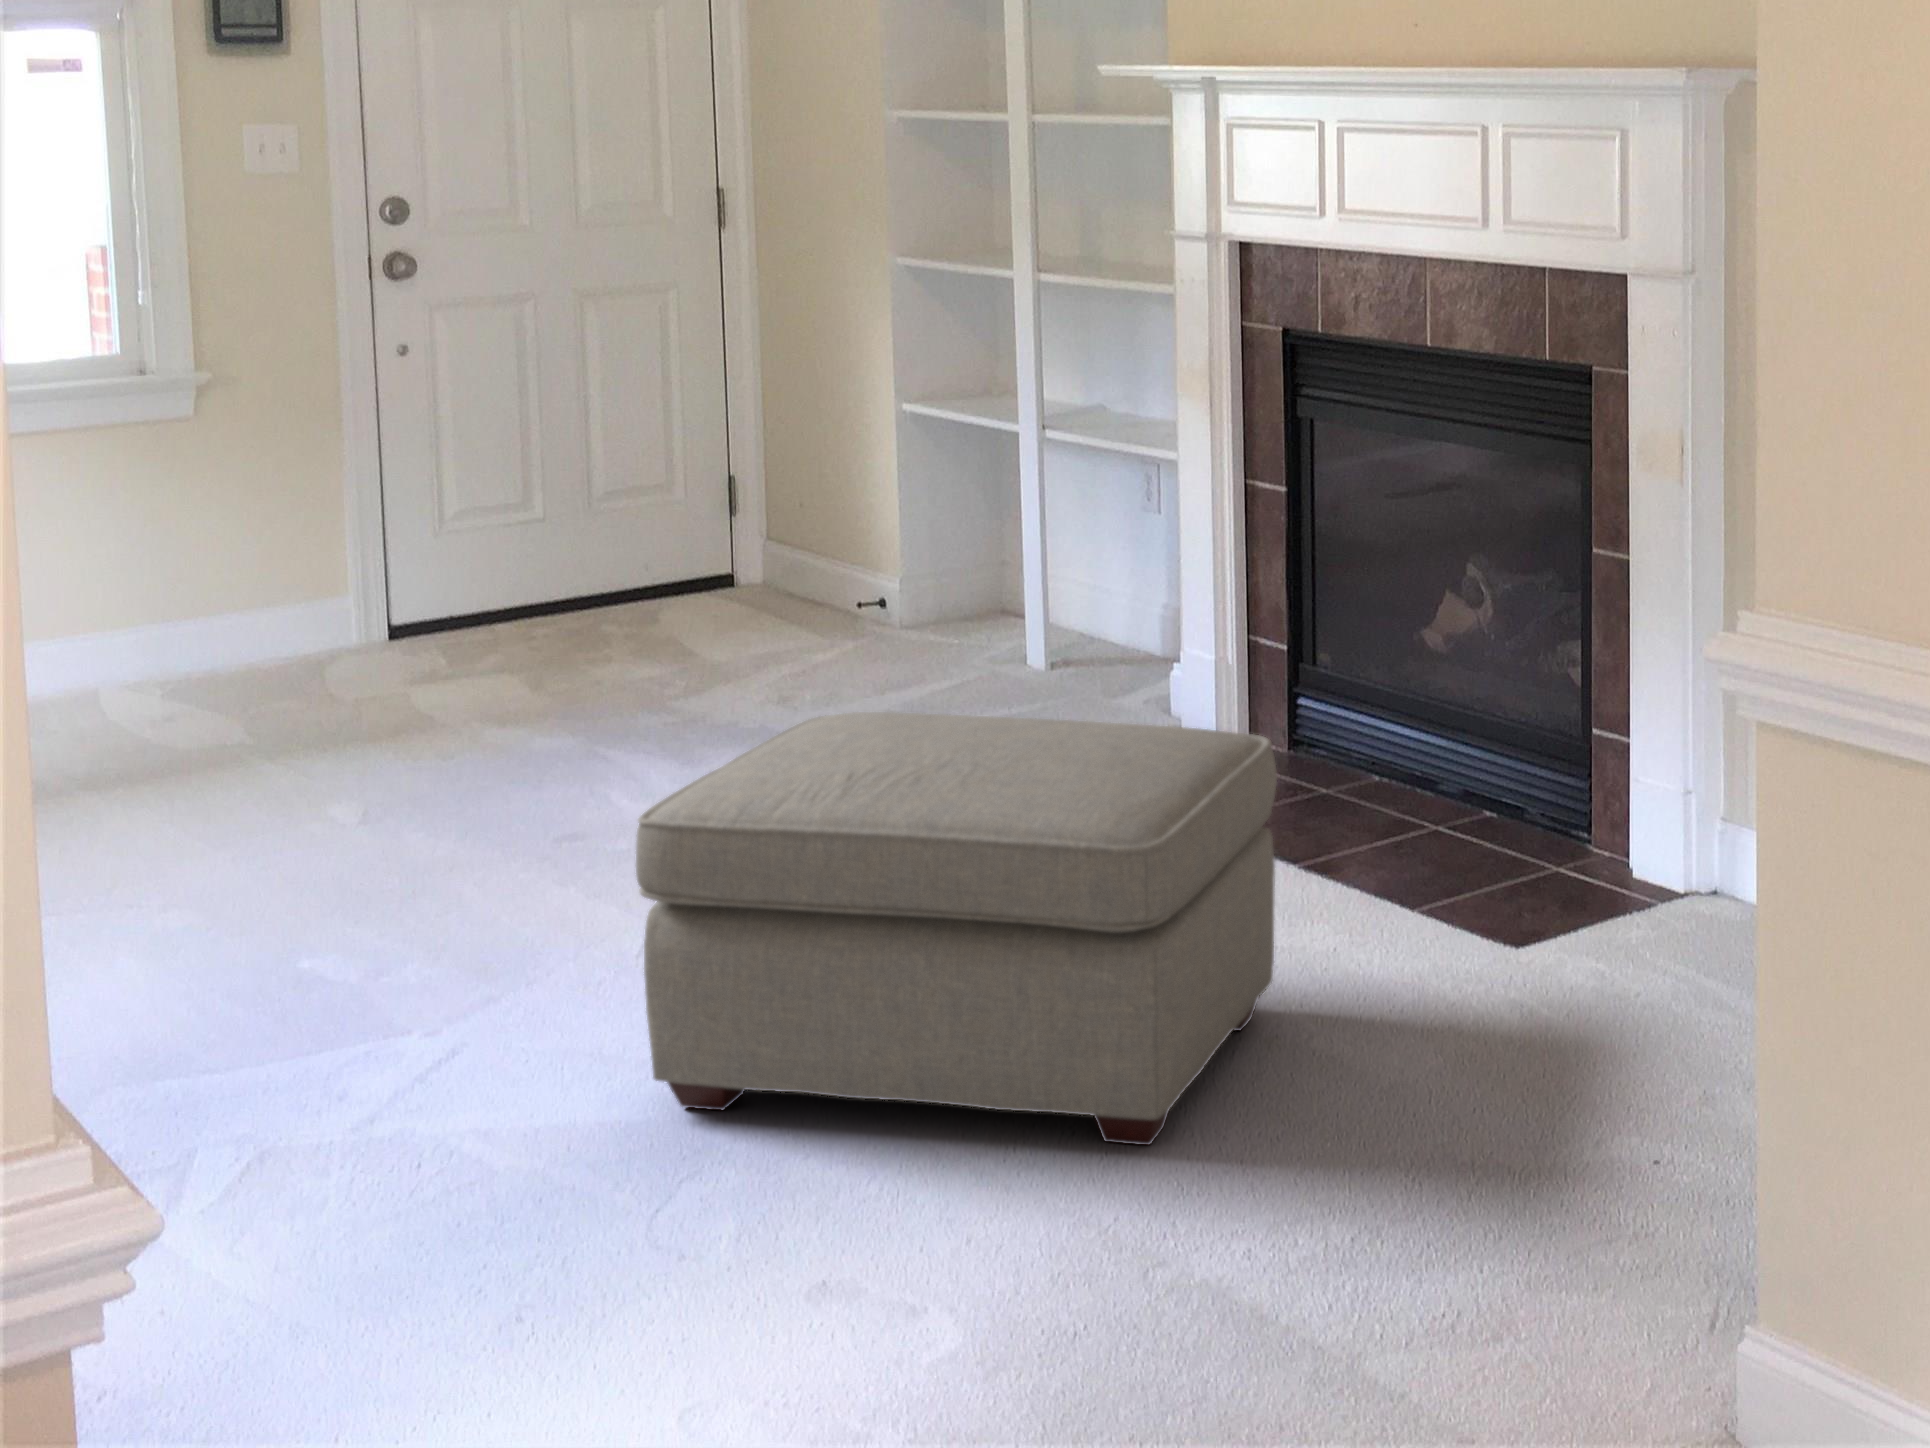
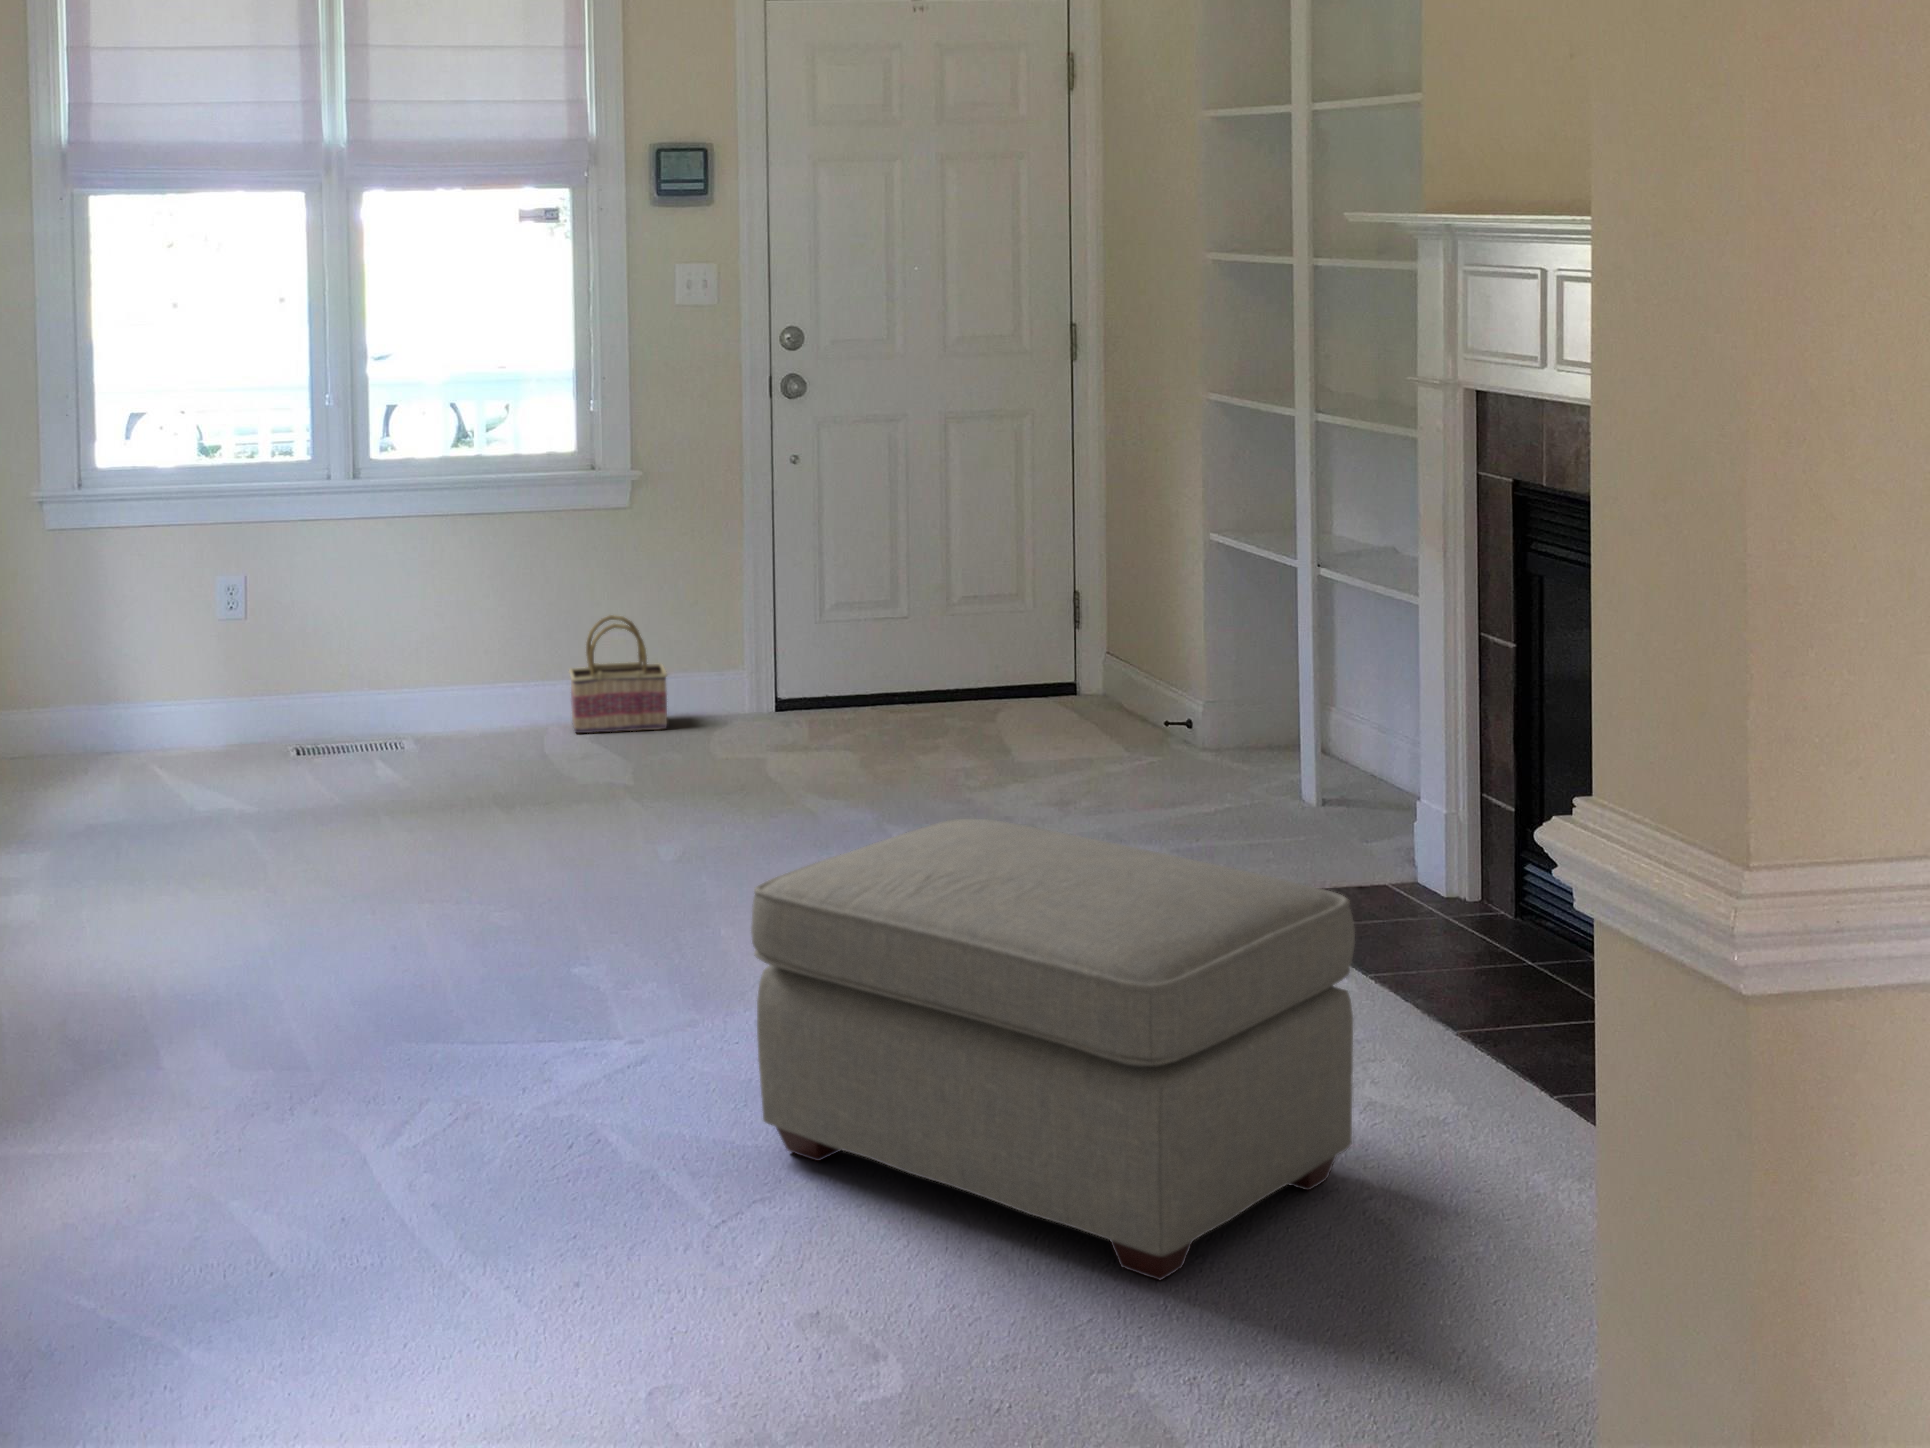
basket: none [116,551,259,698] -> present [569,615,667,733]

